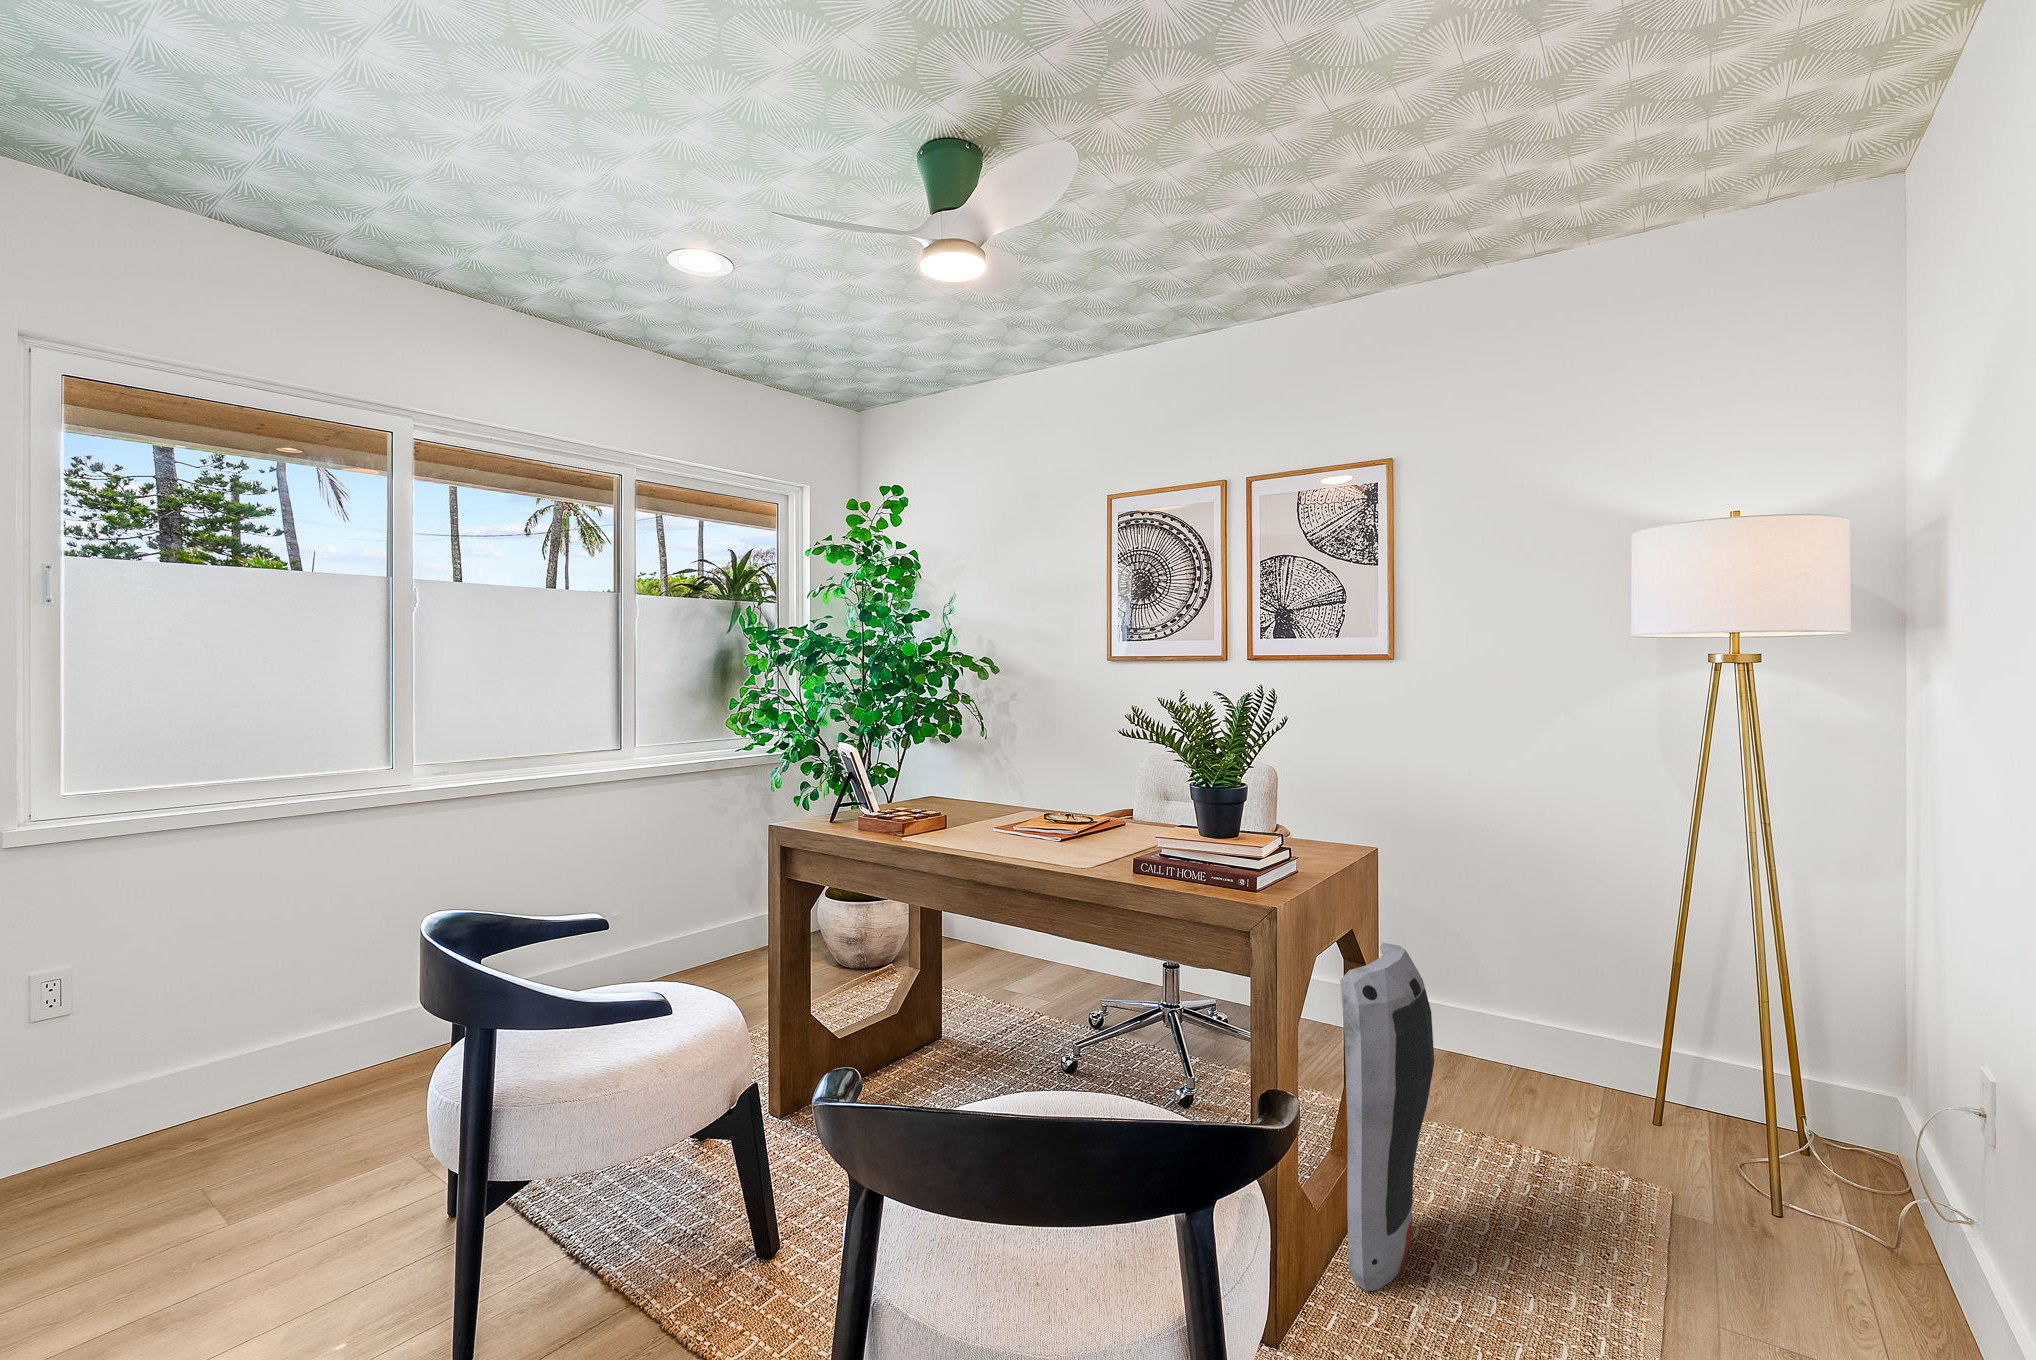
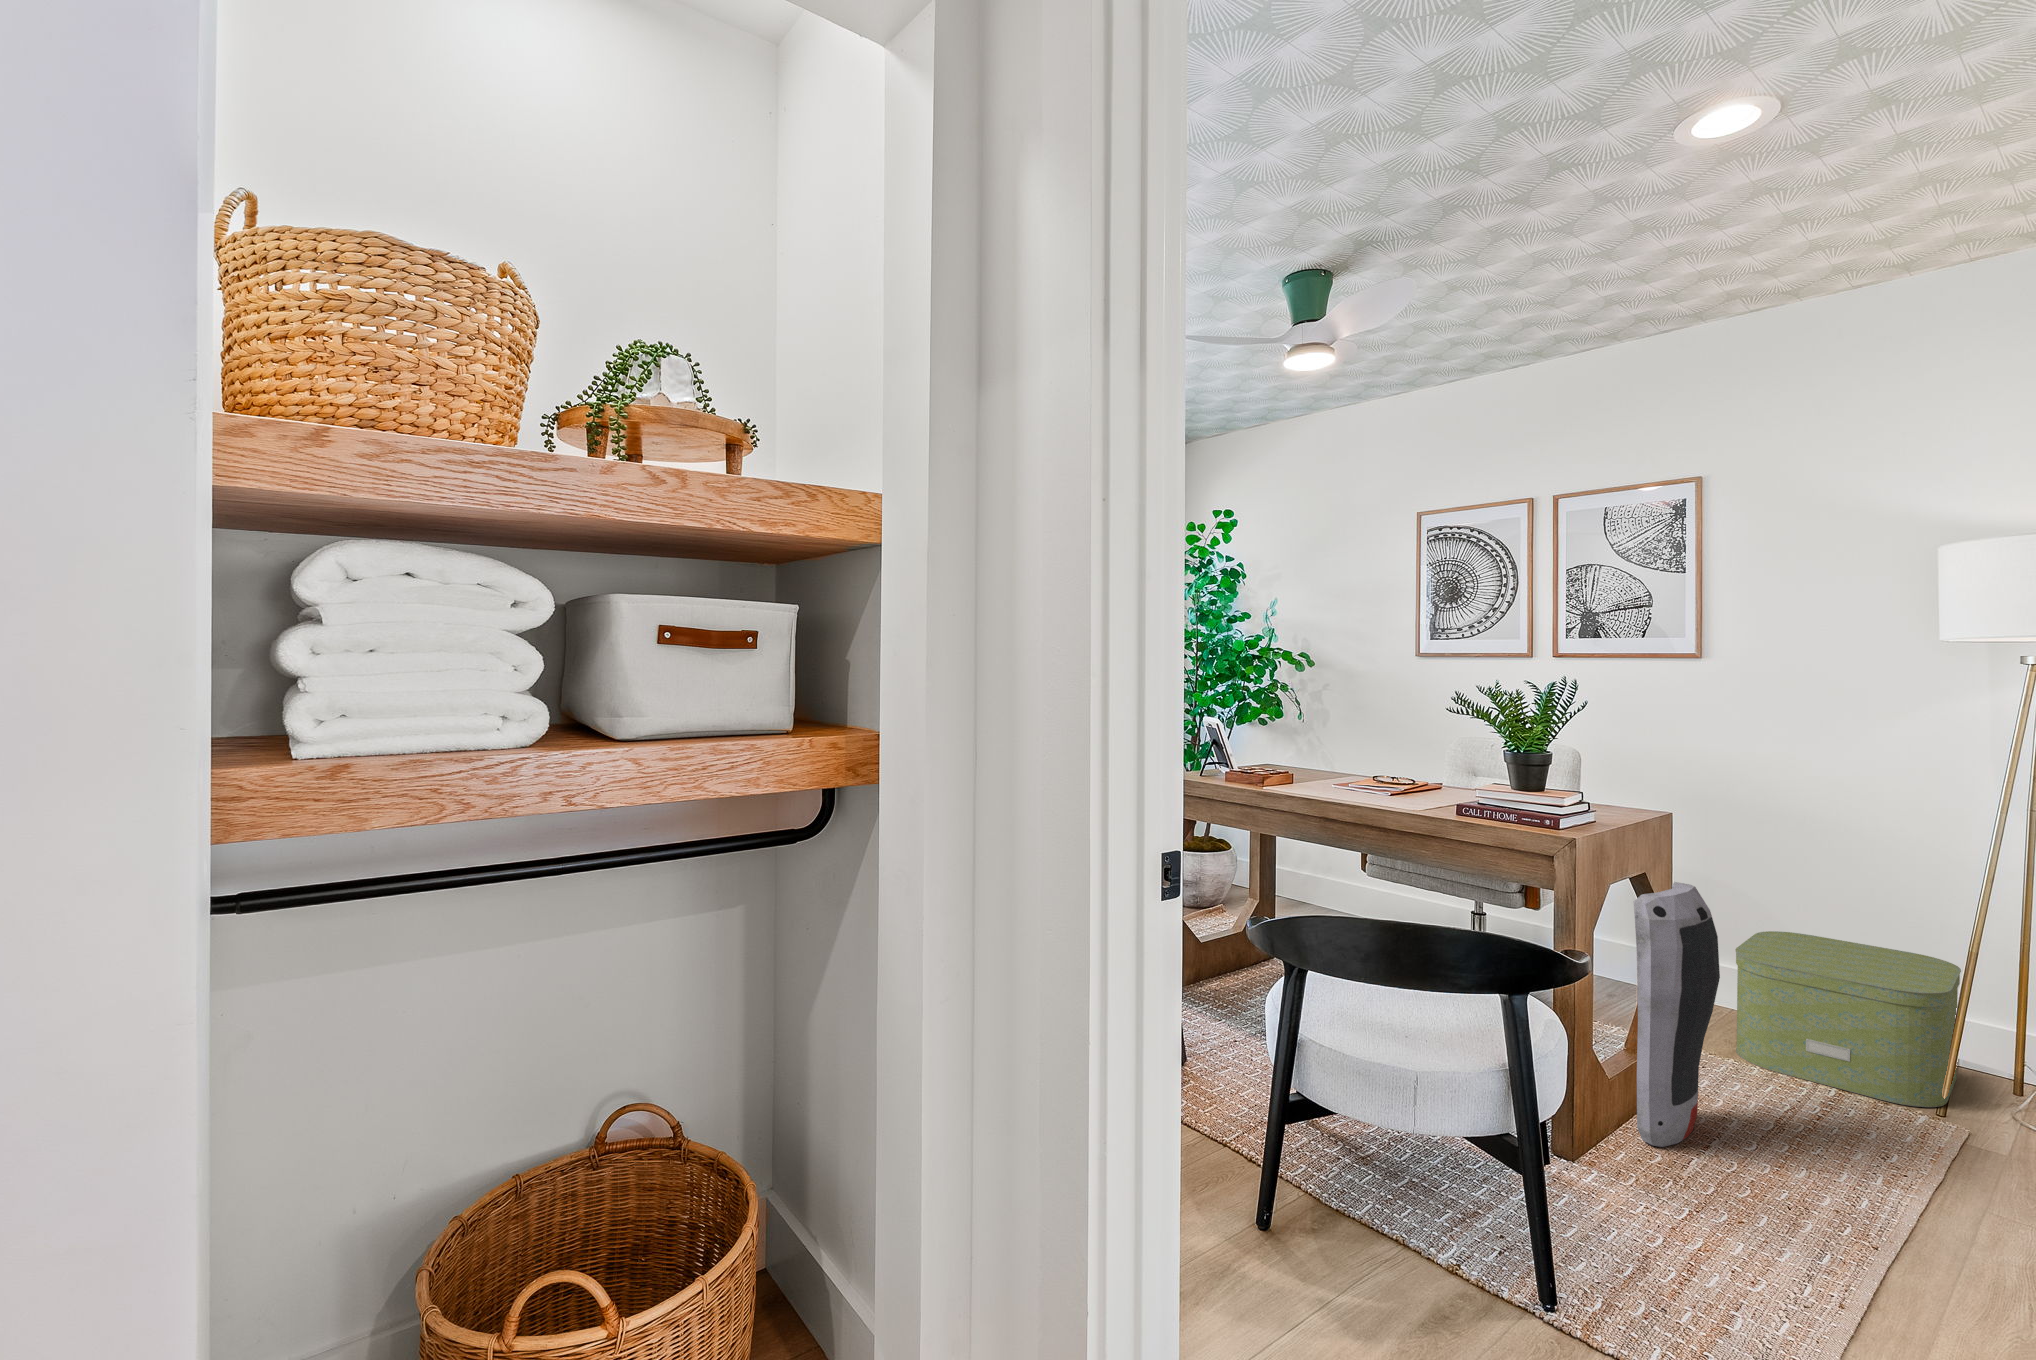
storage box: none [1439,964,1649,1168] -> present [1735,931,1961,1107]

